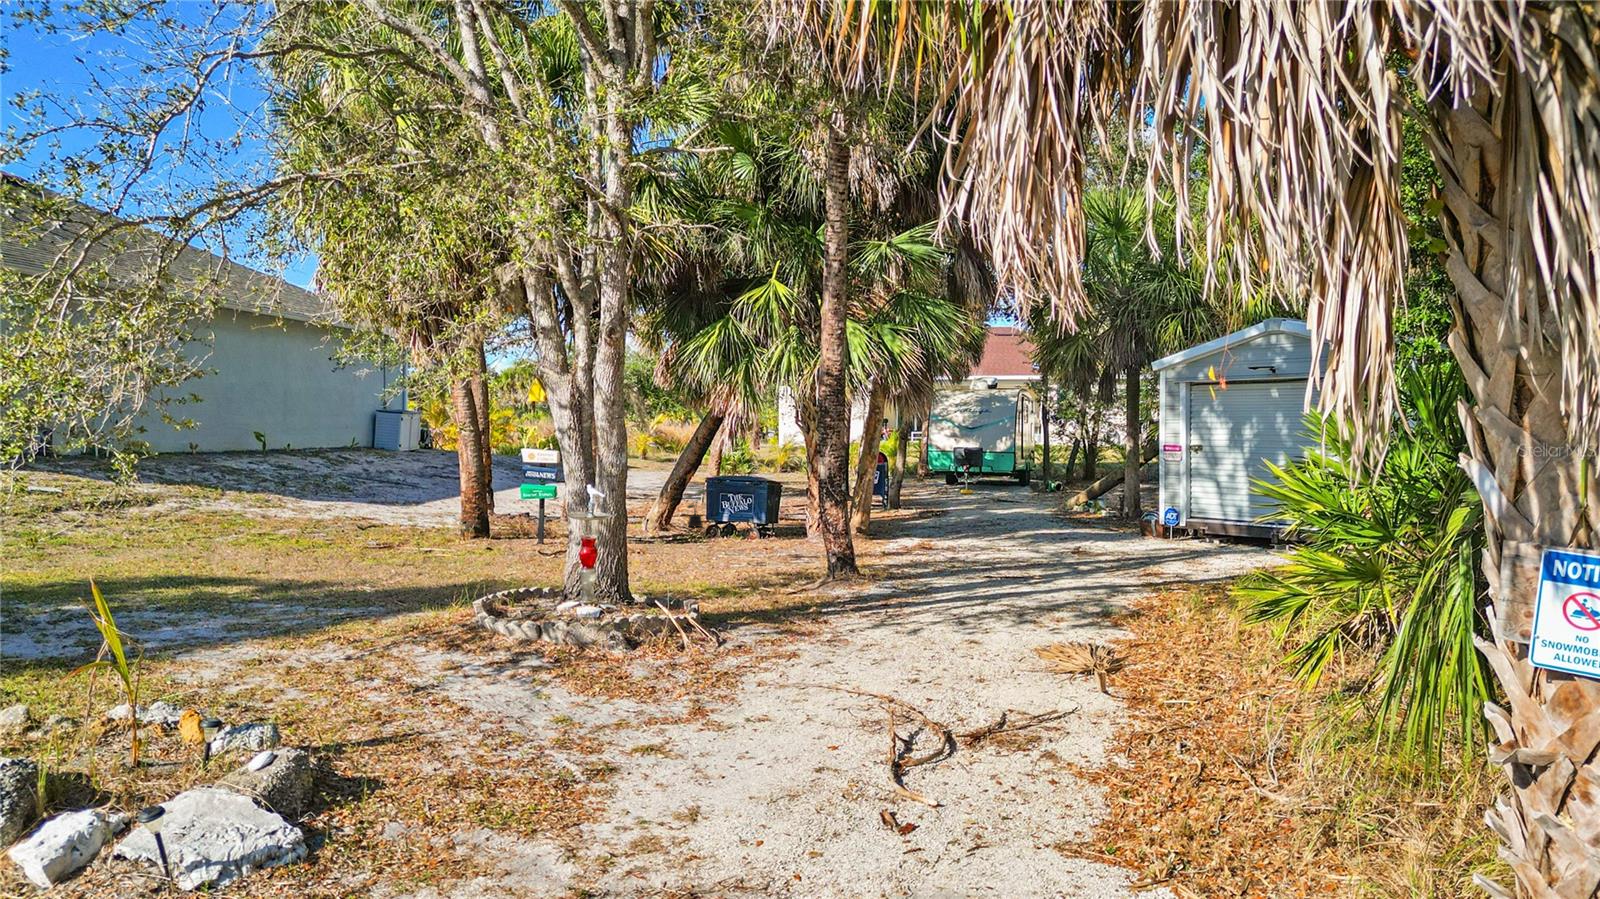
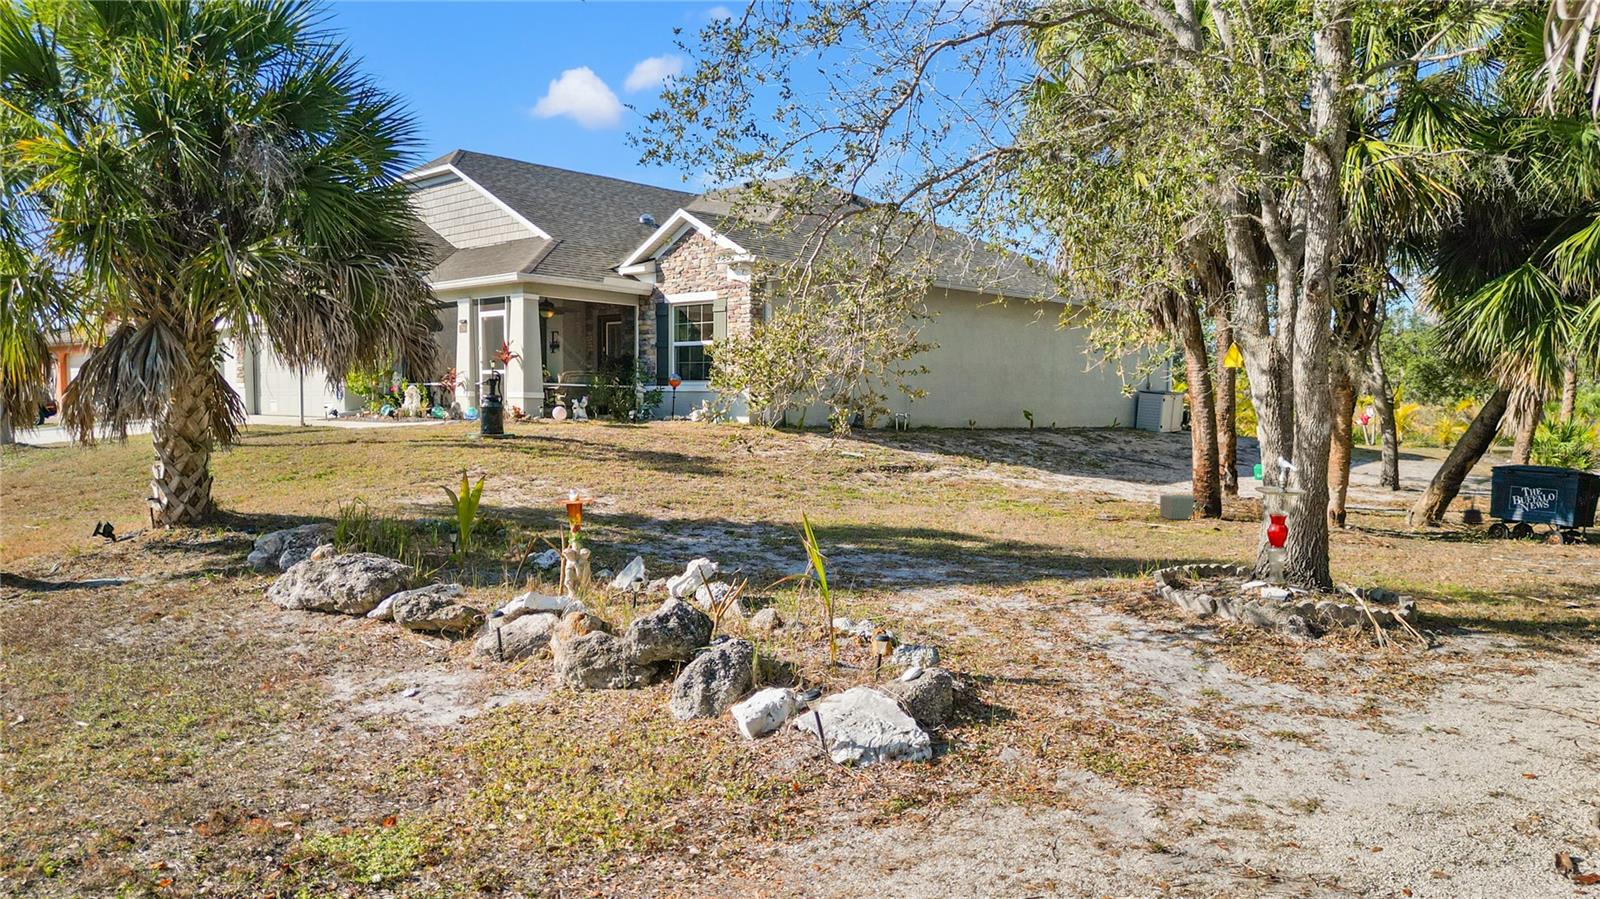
storage box: none [435,515,475,540] -> present [1160,495,1194,519]

